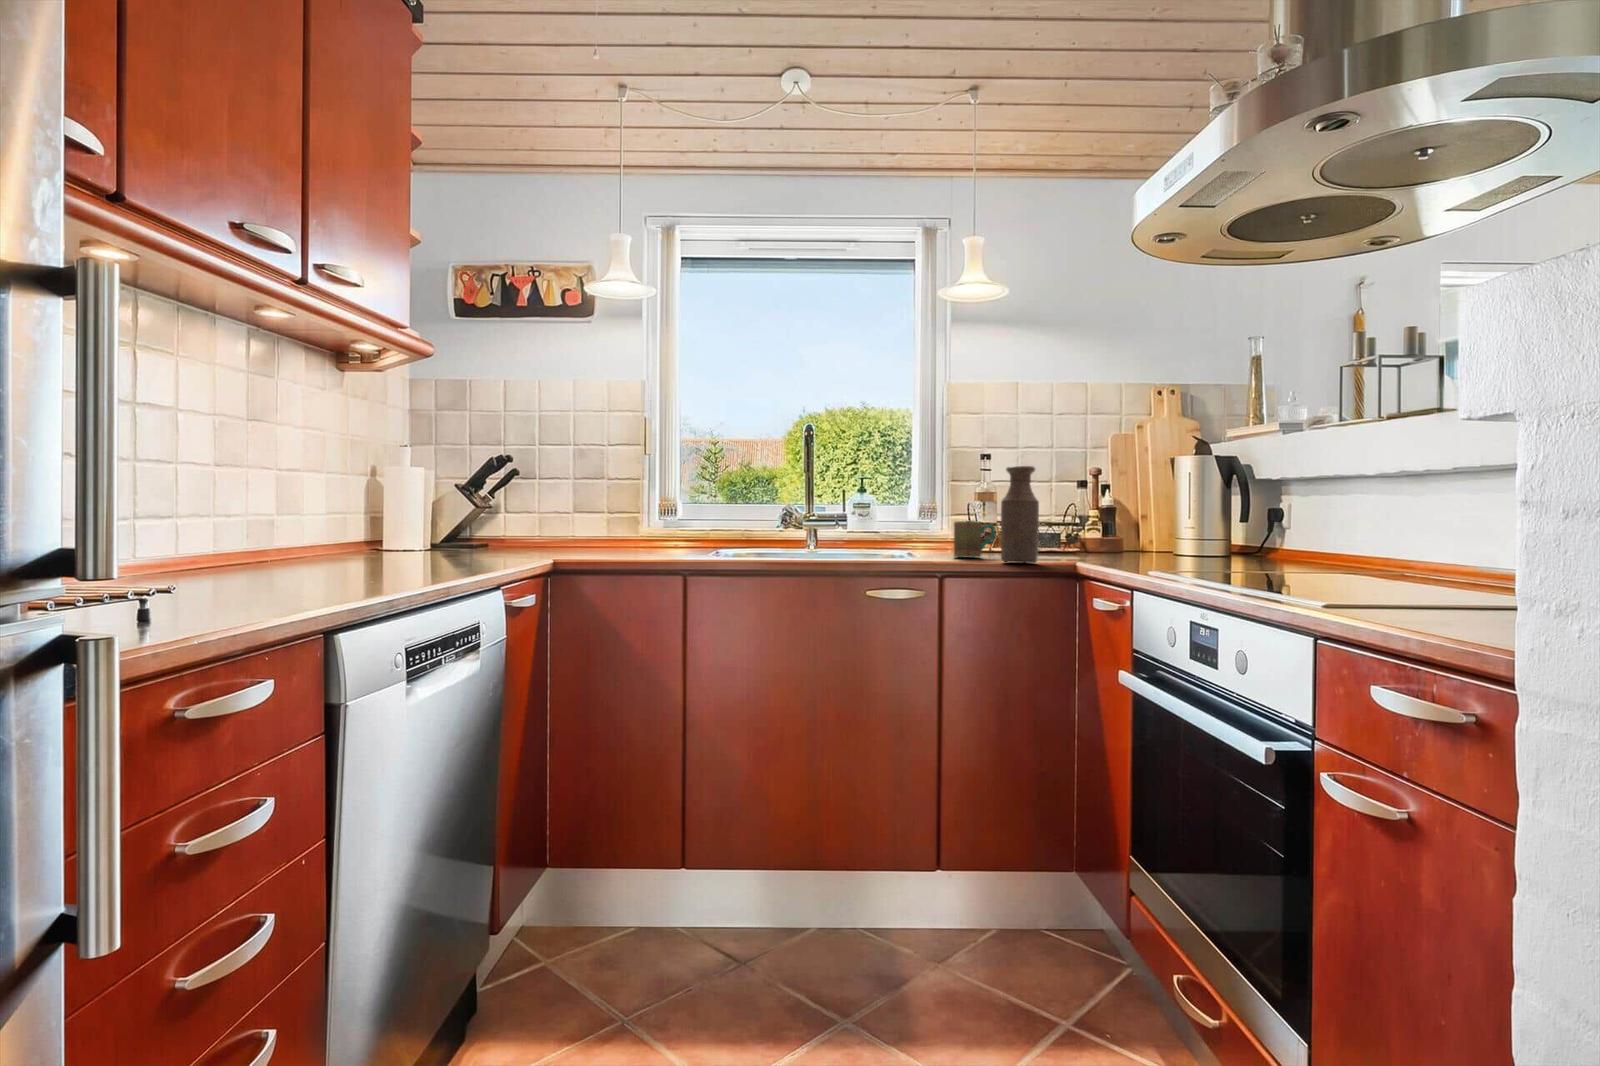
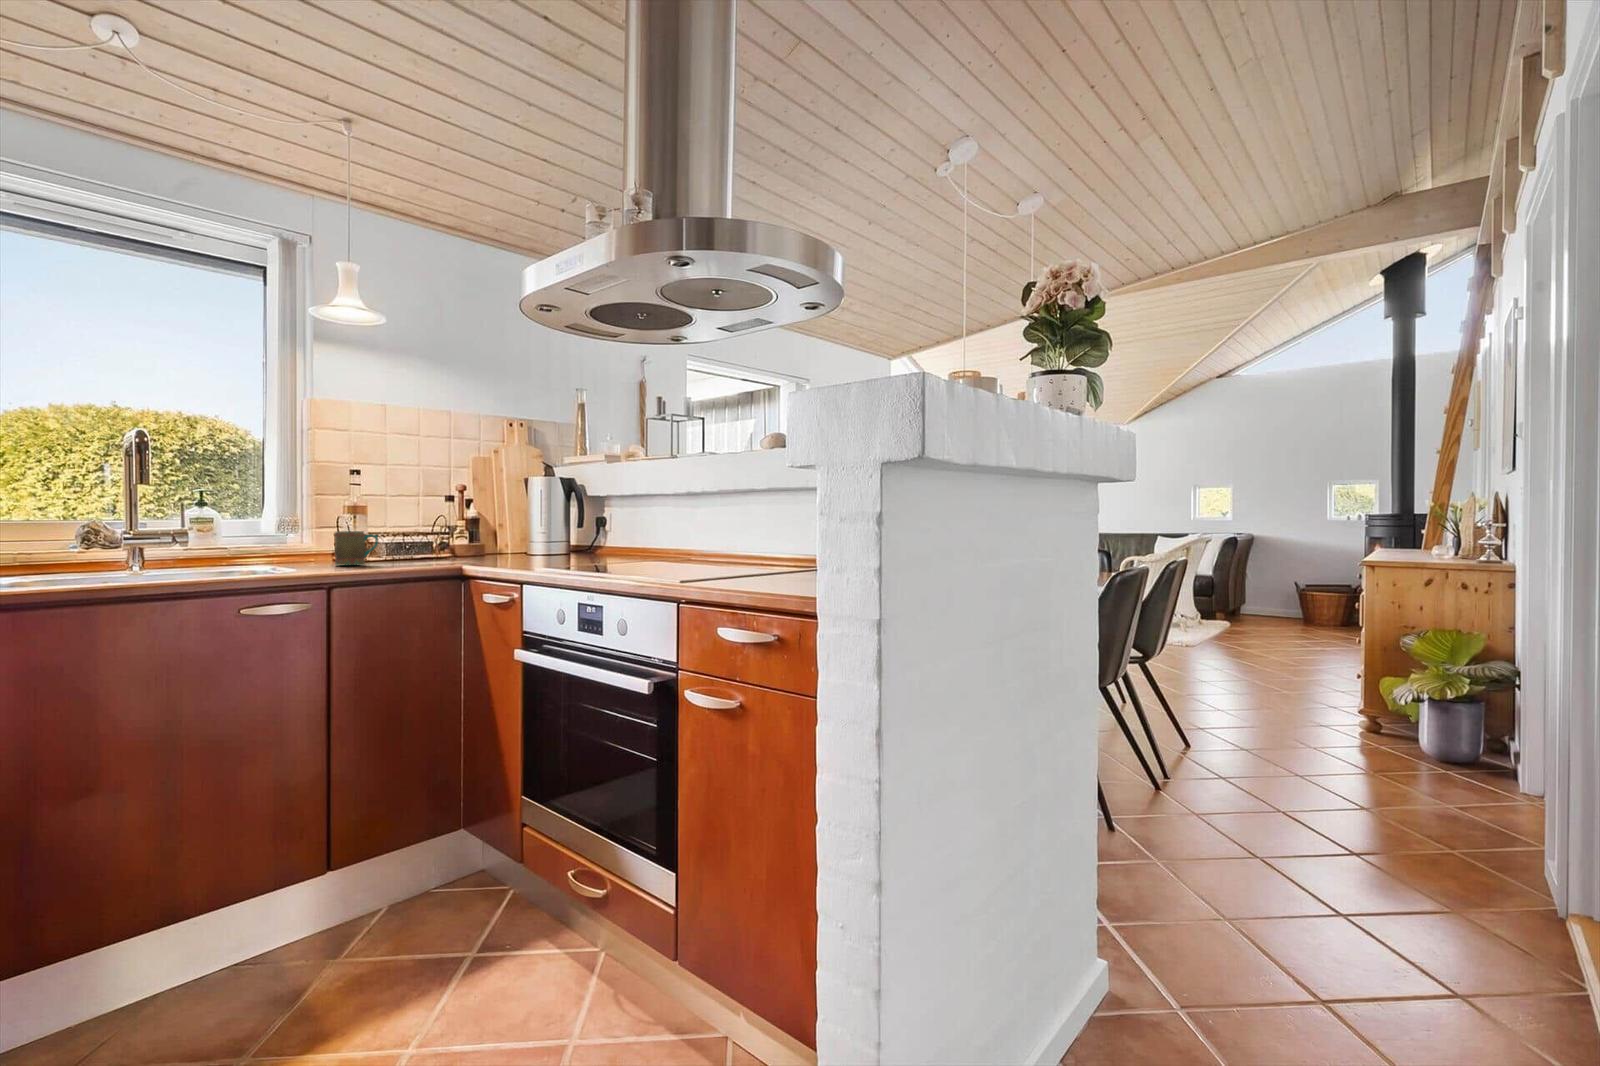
bottle: present [1001,466,1039,563] -> none [391,481,427,567]

